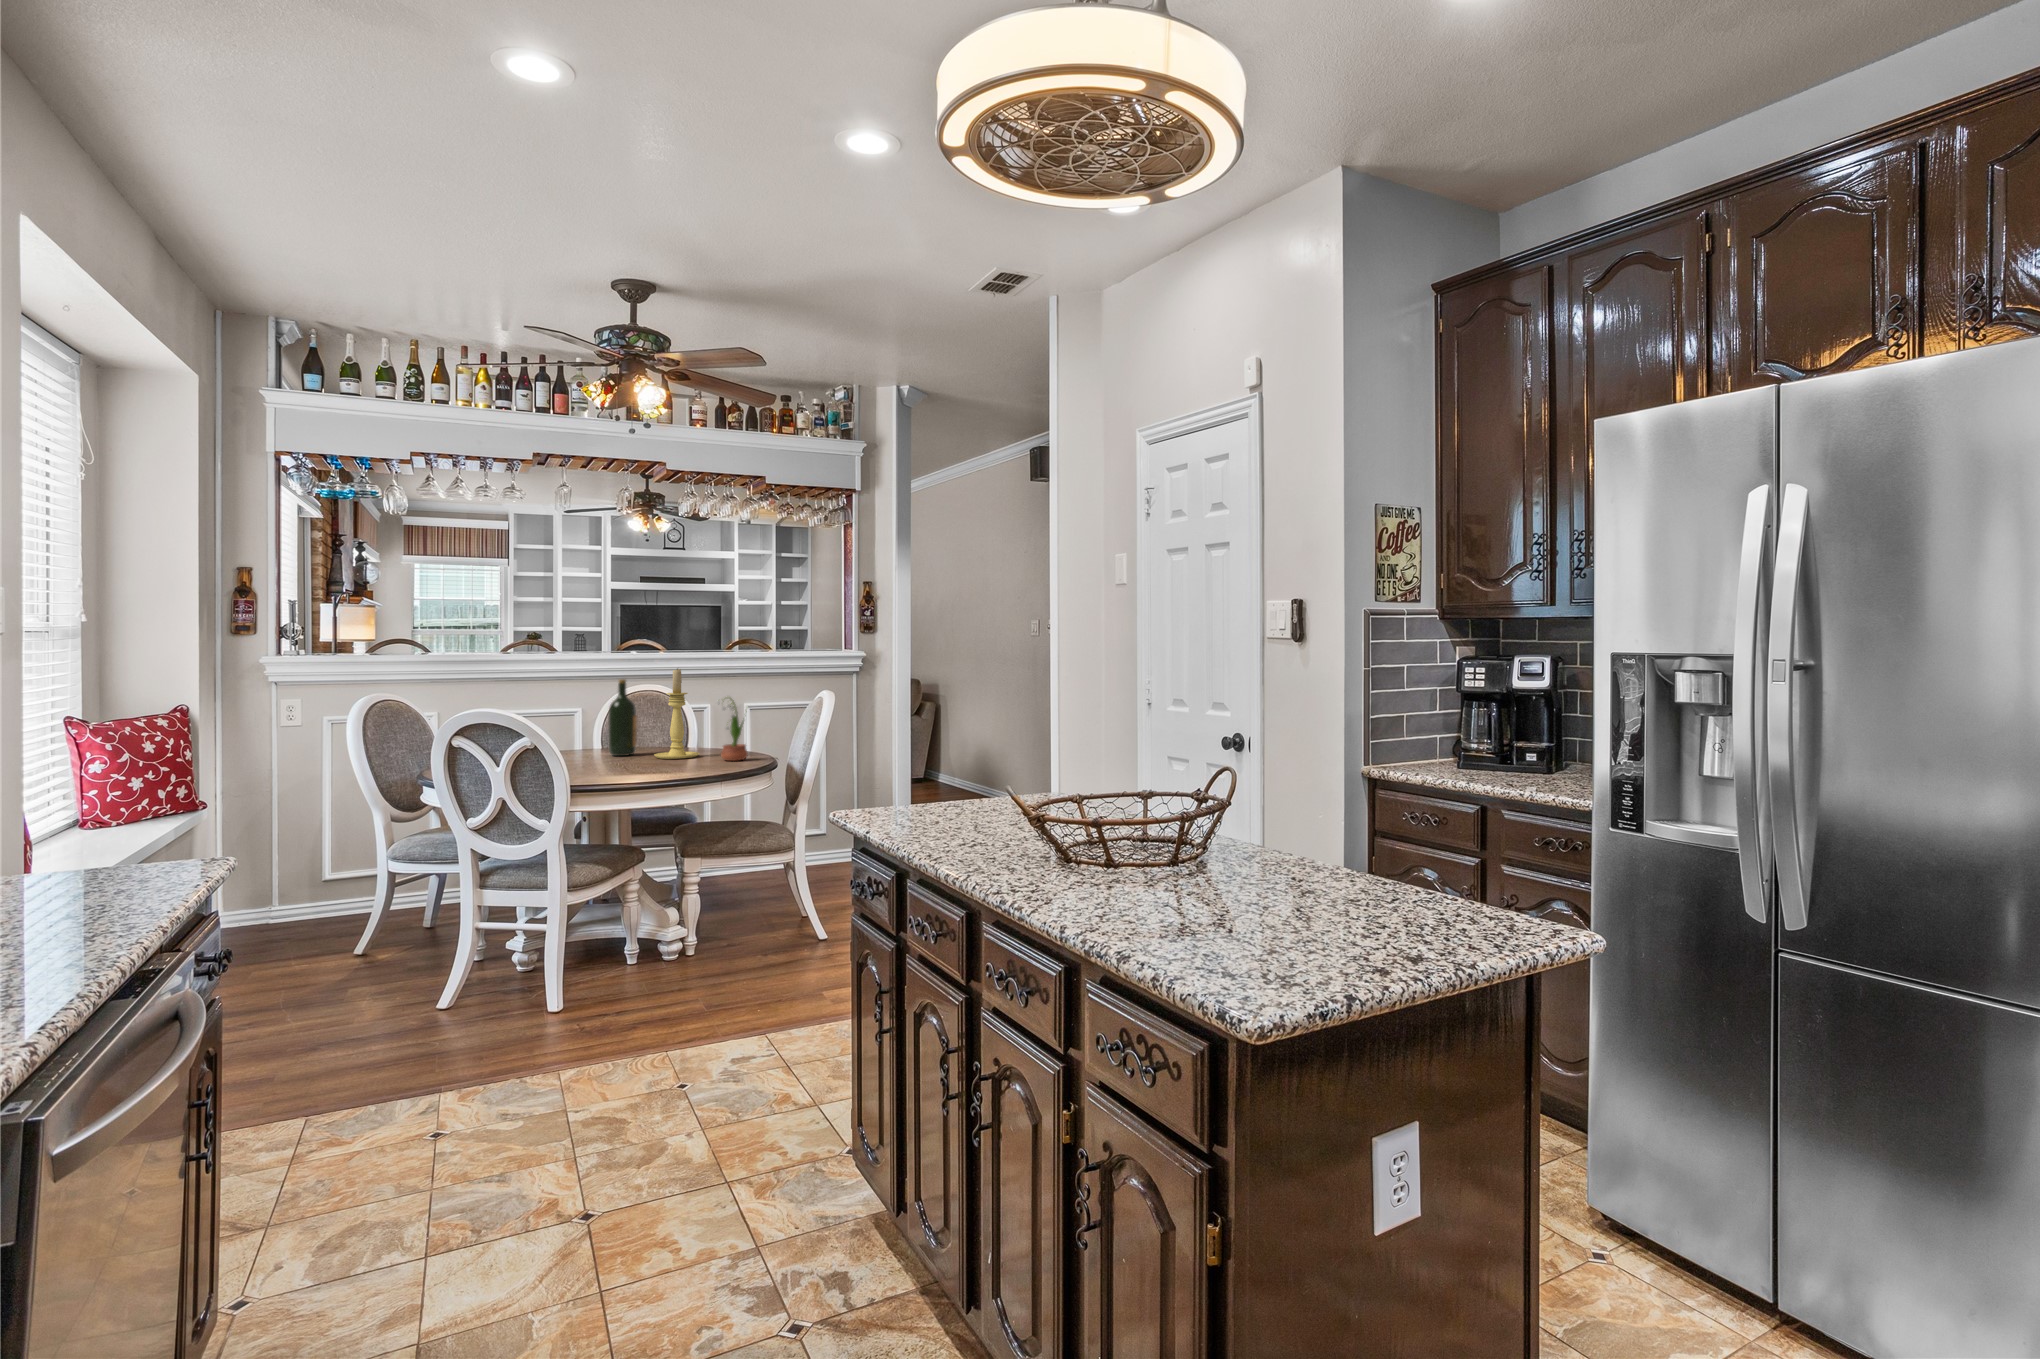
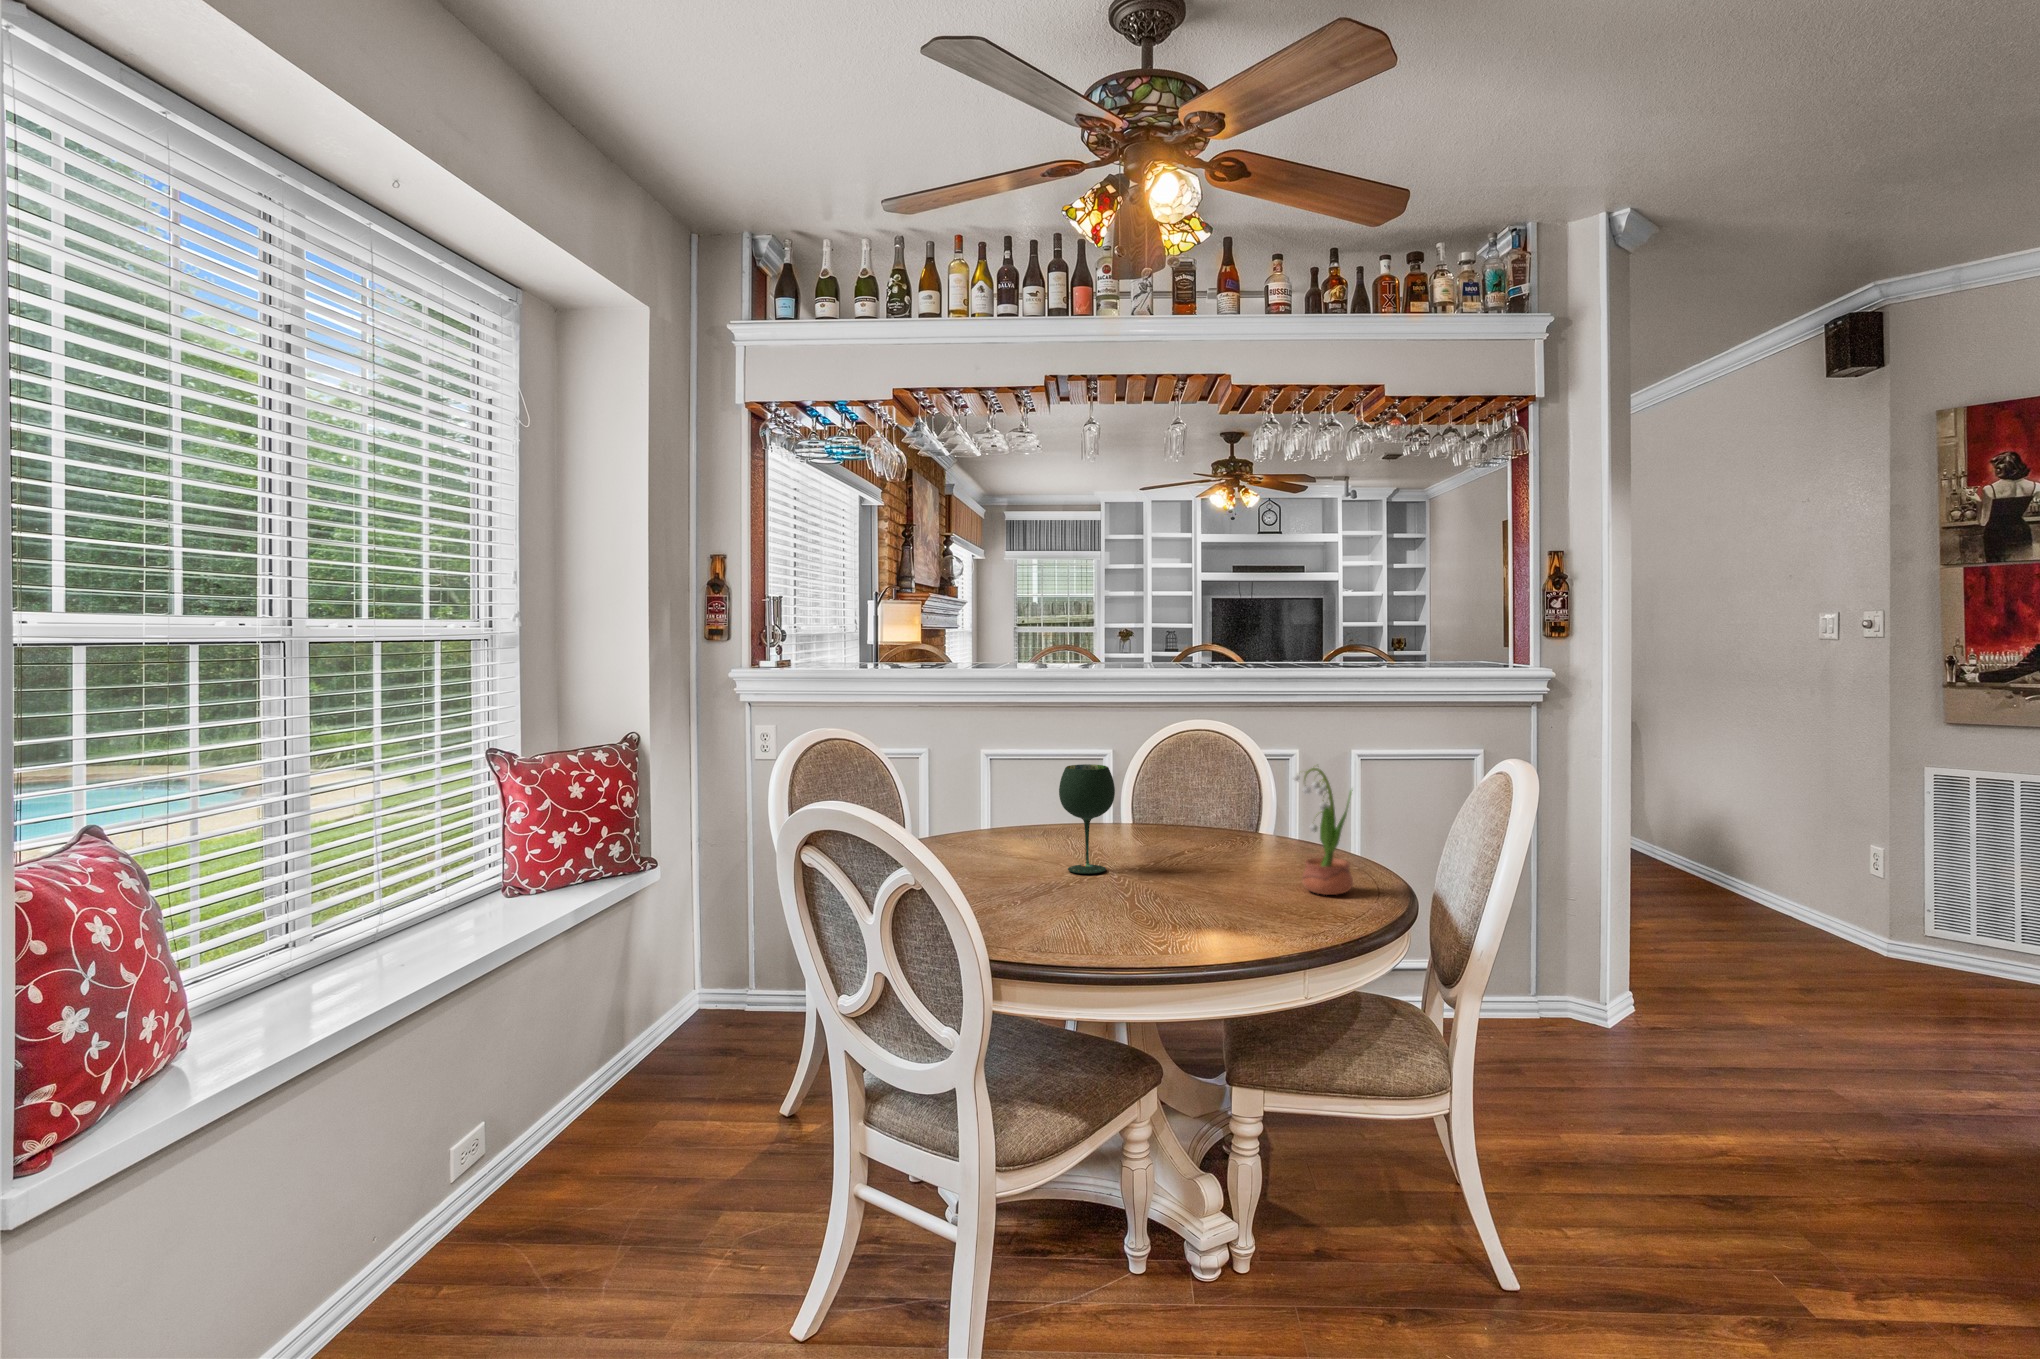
candle holder: present [654,669,700,759] -> none [1188,705,1267,874]
wine bottle: present [608,679,637,756] -> none [1120,721,1164,854]
wine glass: none [577,703,611,763] -> present [1059,764,1115,874]

